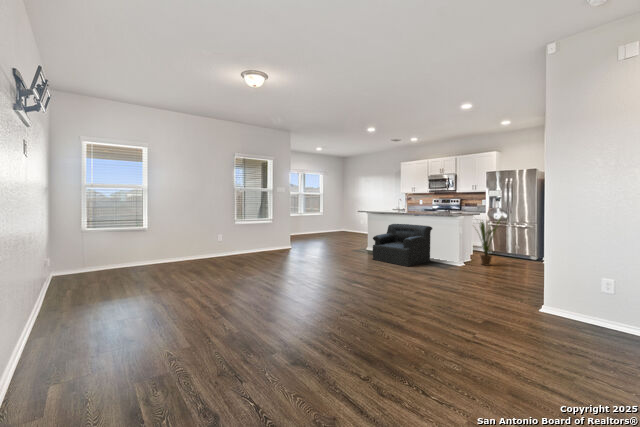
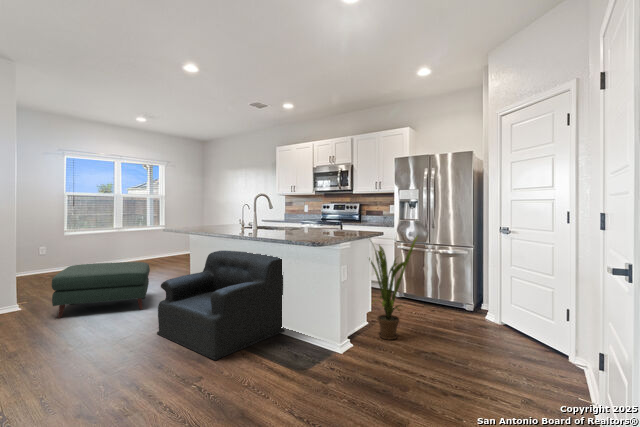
ottoman: none [314,231,354,253] -> present [52,262,150,318]

